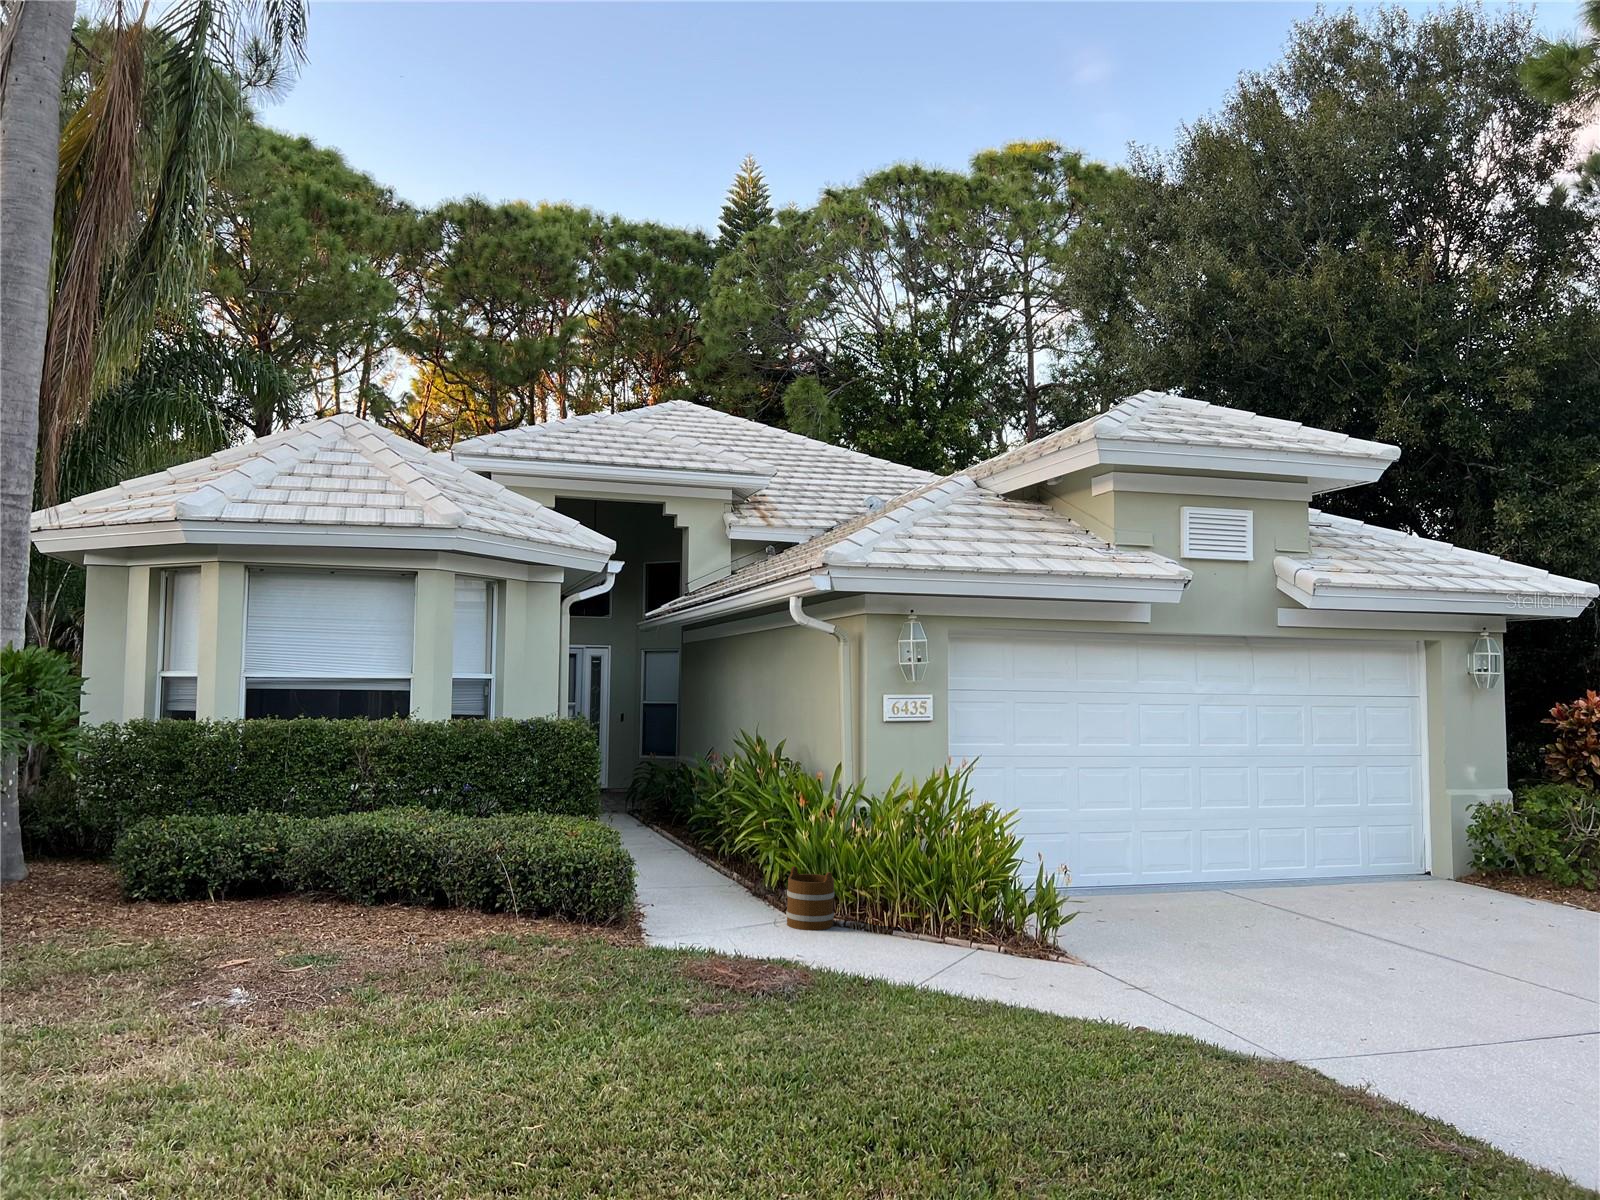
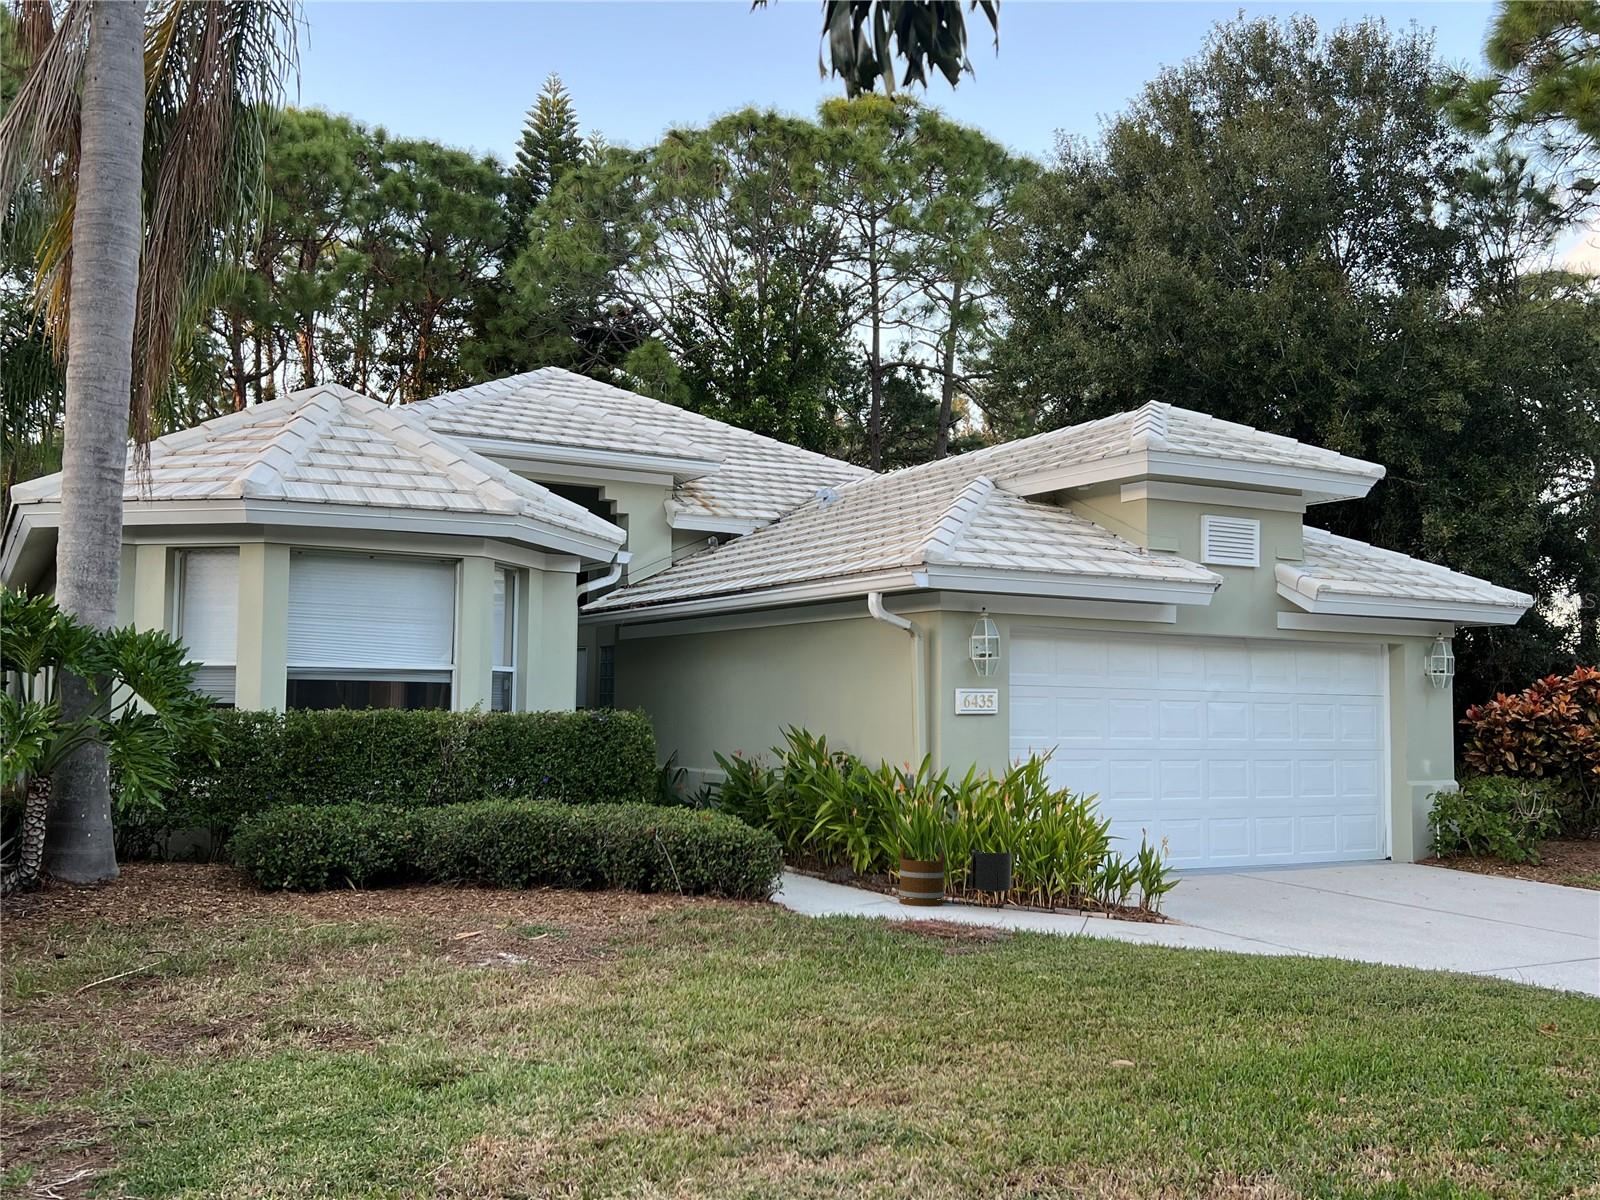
planter: none [853,871,896,943] -> present [969,849,1011,912]

